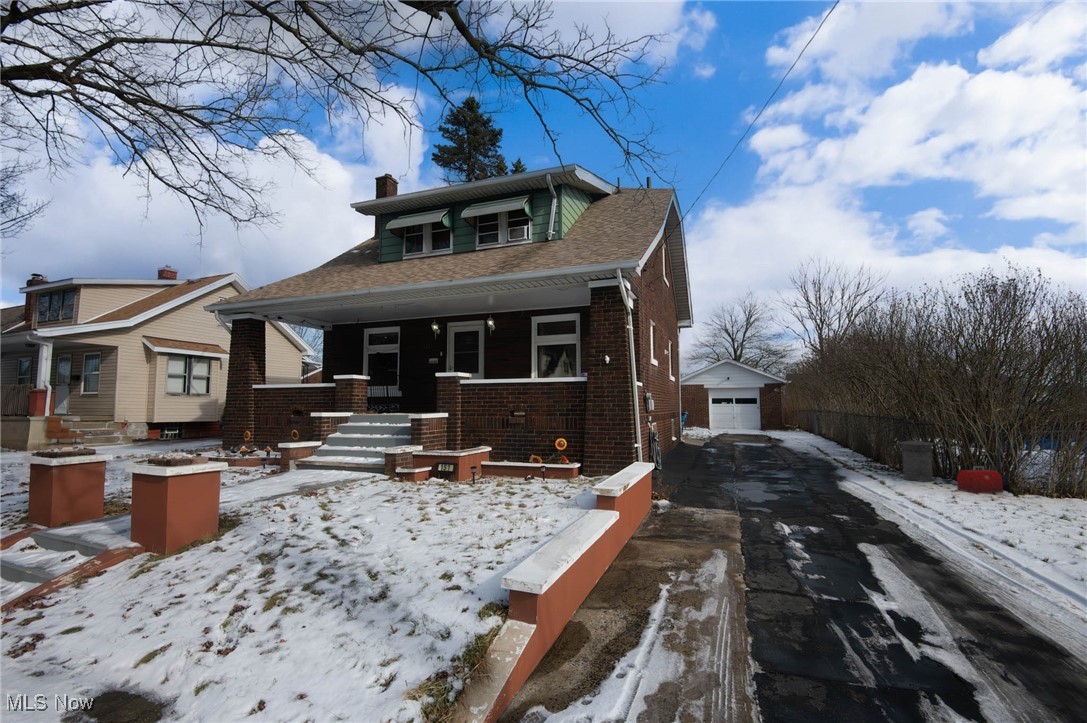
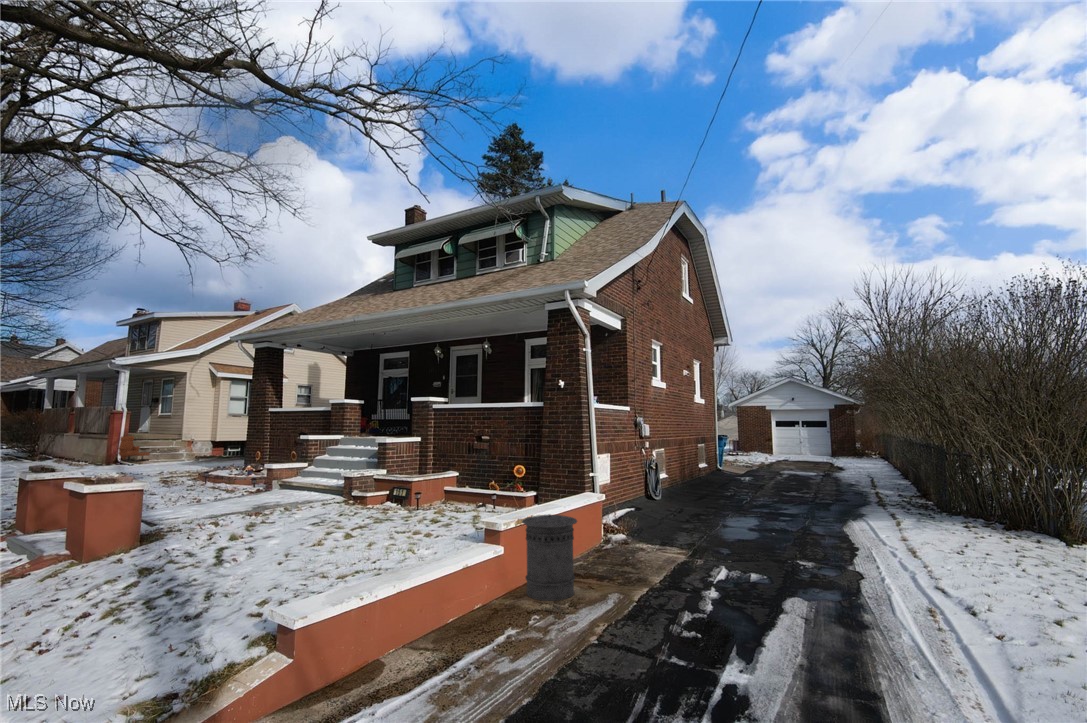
trash can: present [900,440,933,482] -> present [522,514,577,601]
toolbox: present [957,466,1003,493] -> none [994,507,1053,541]

